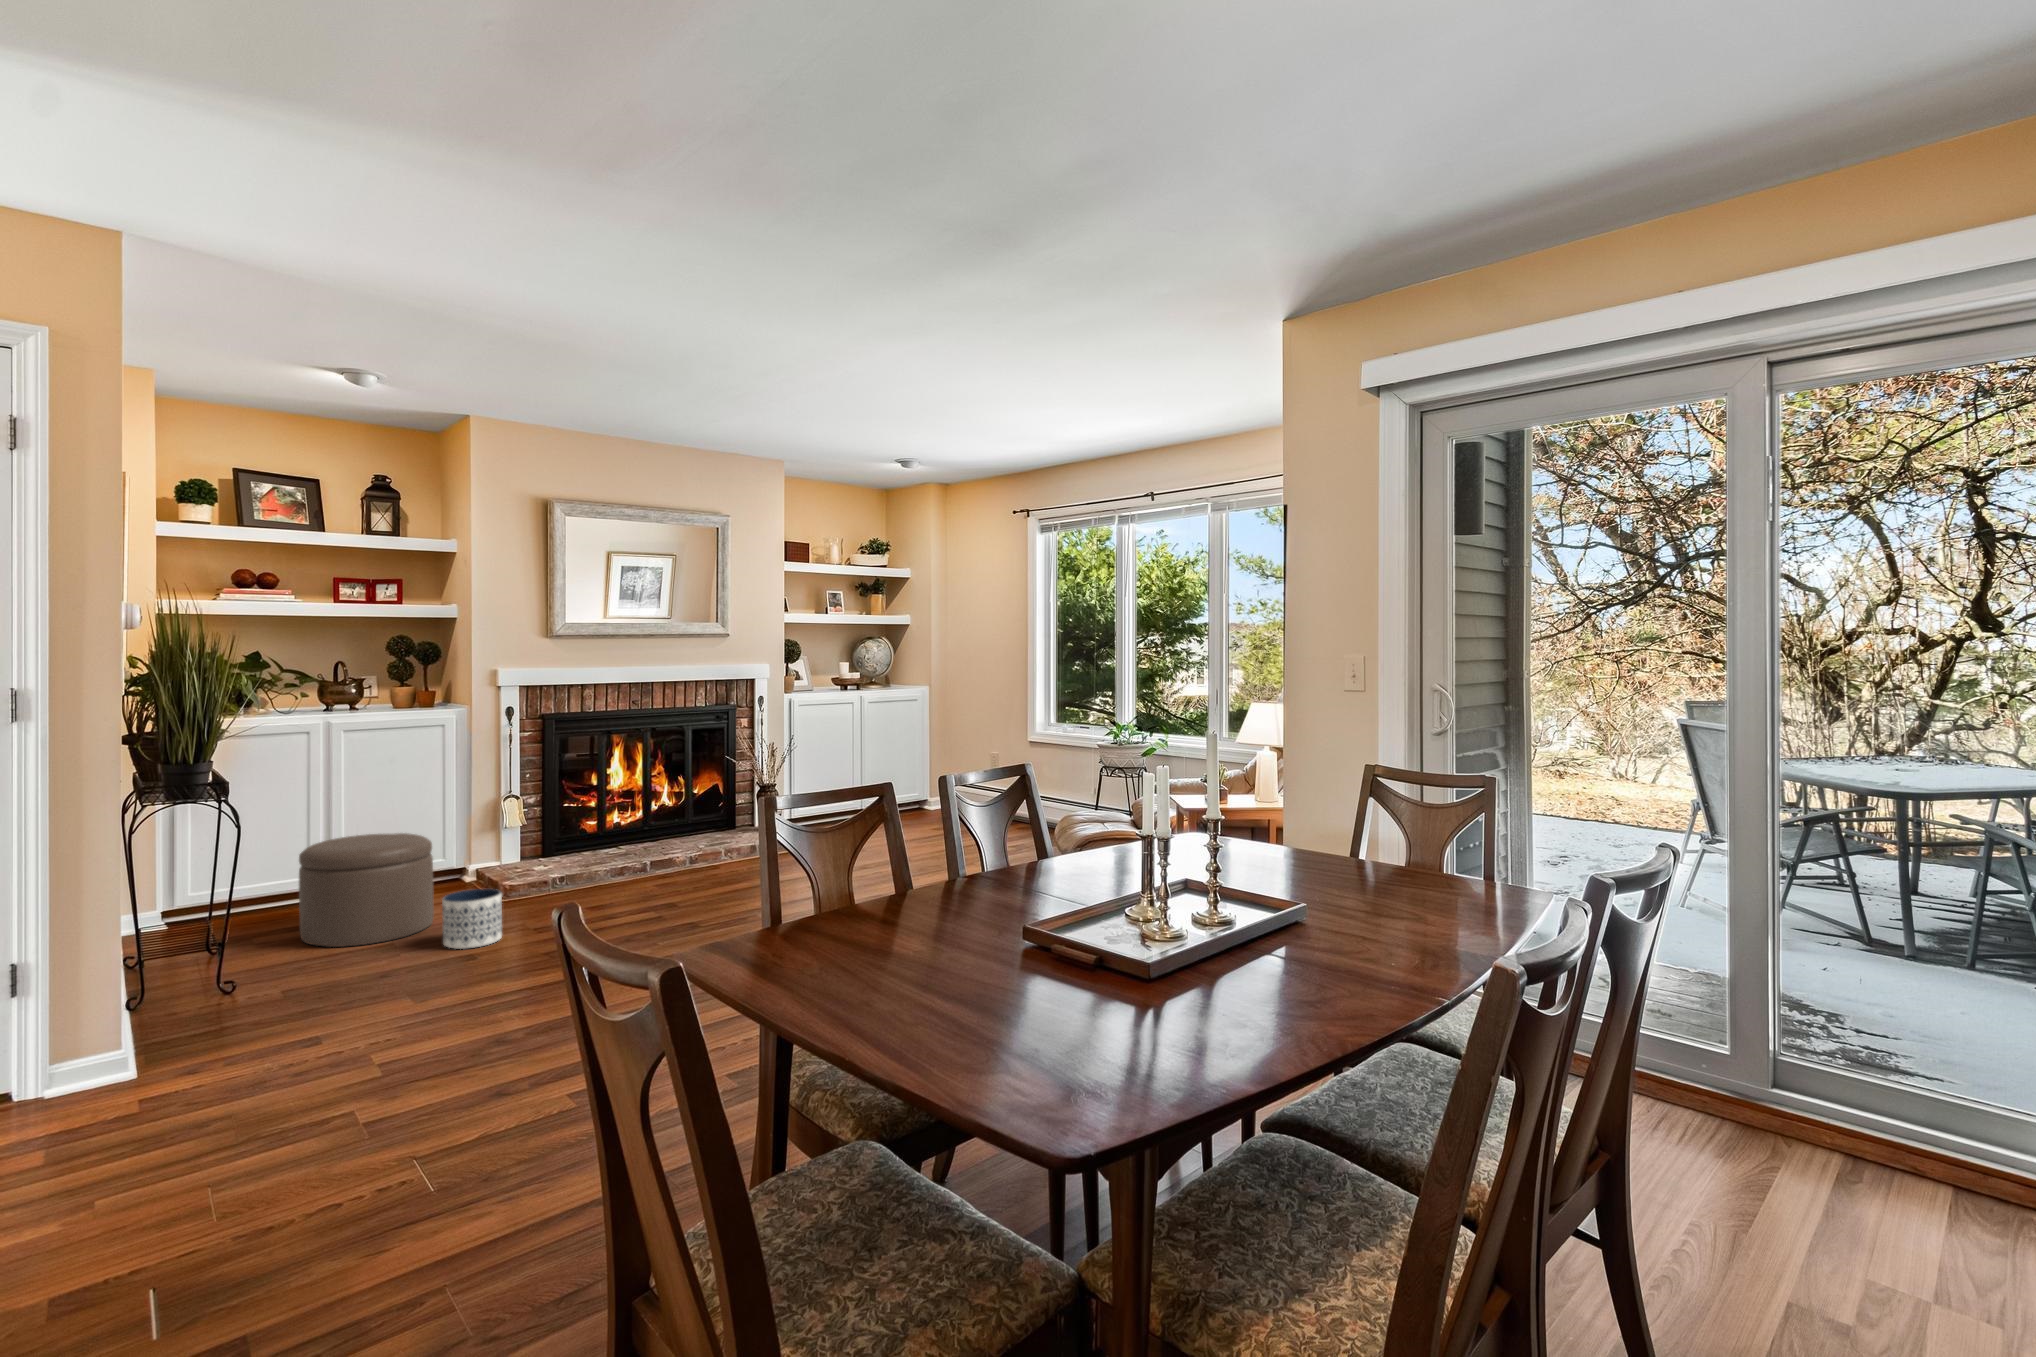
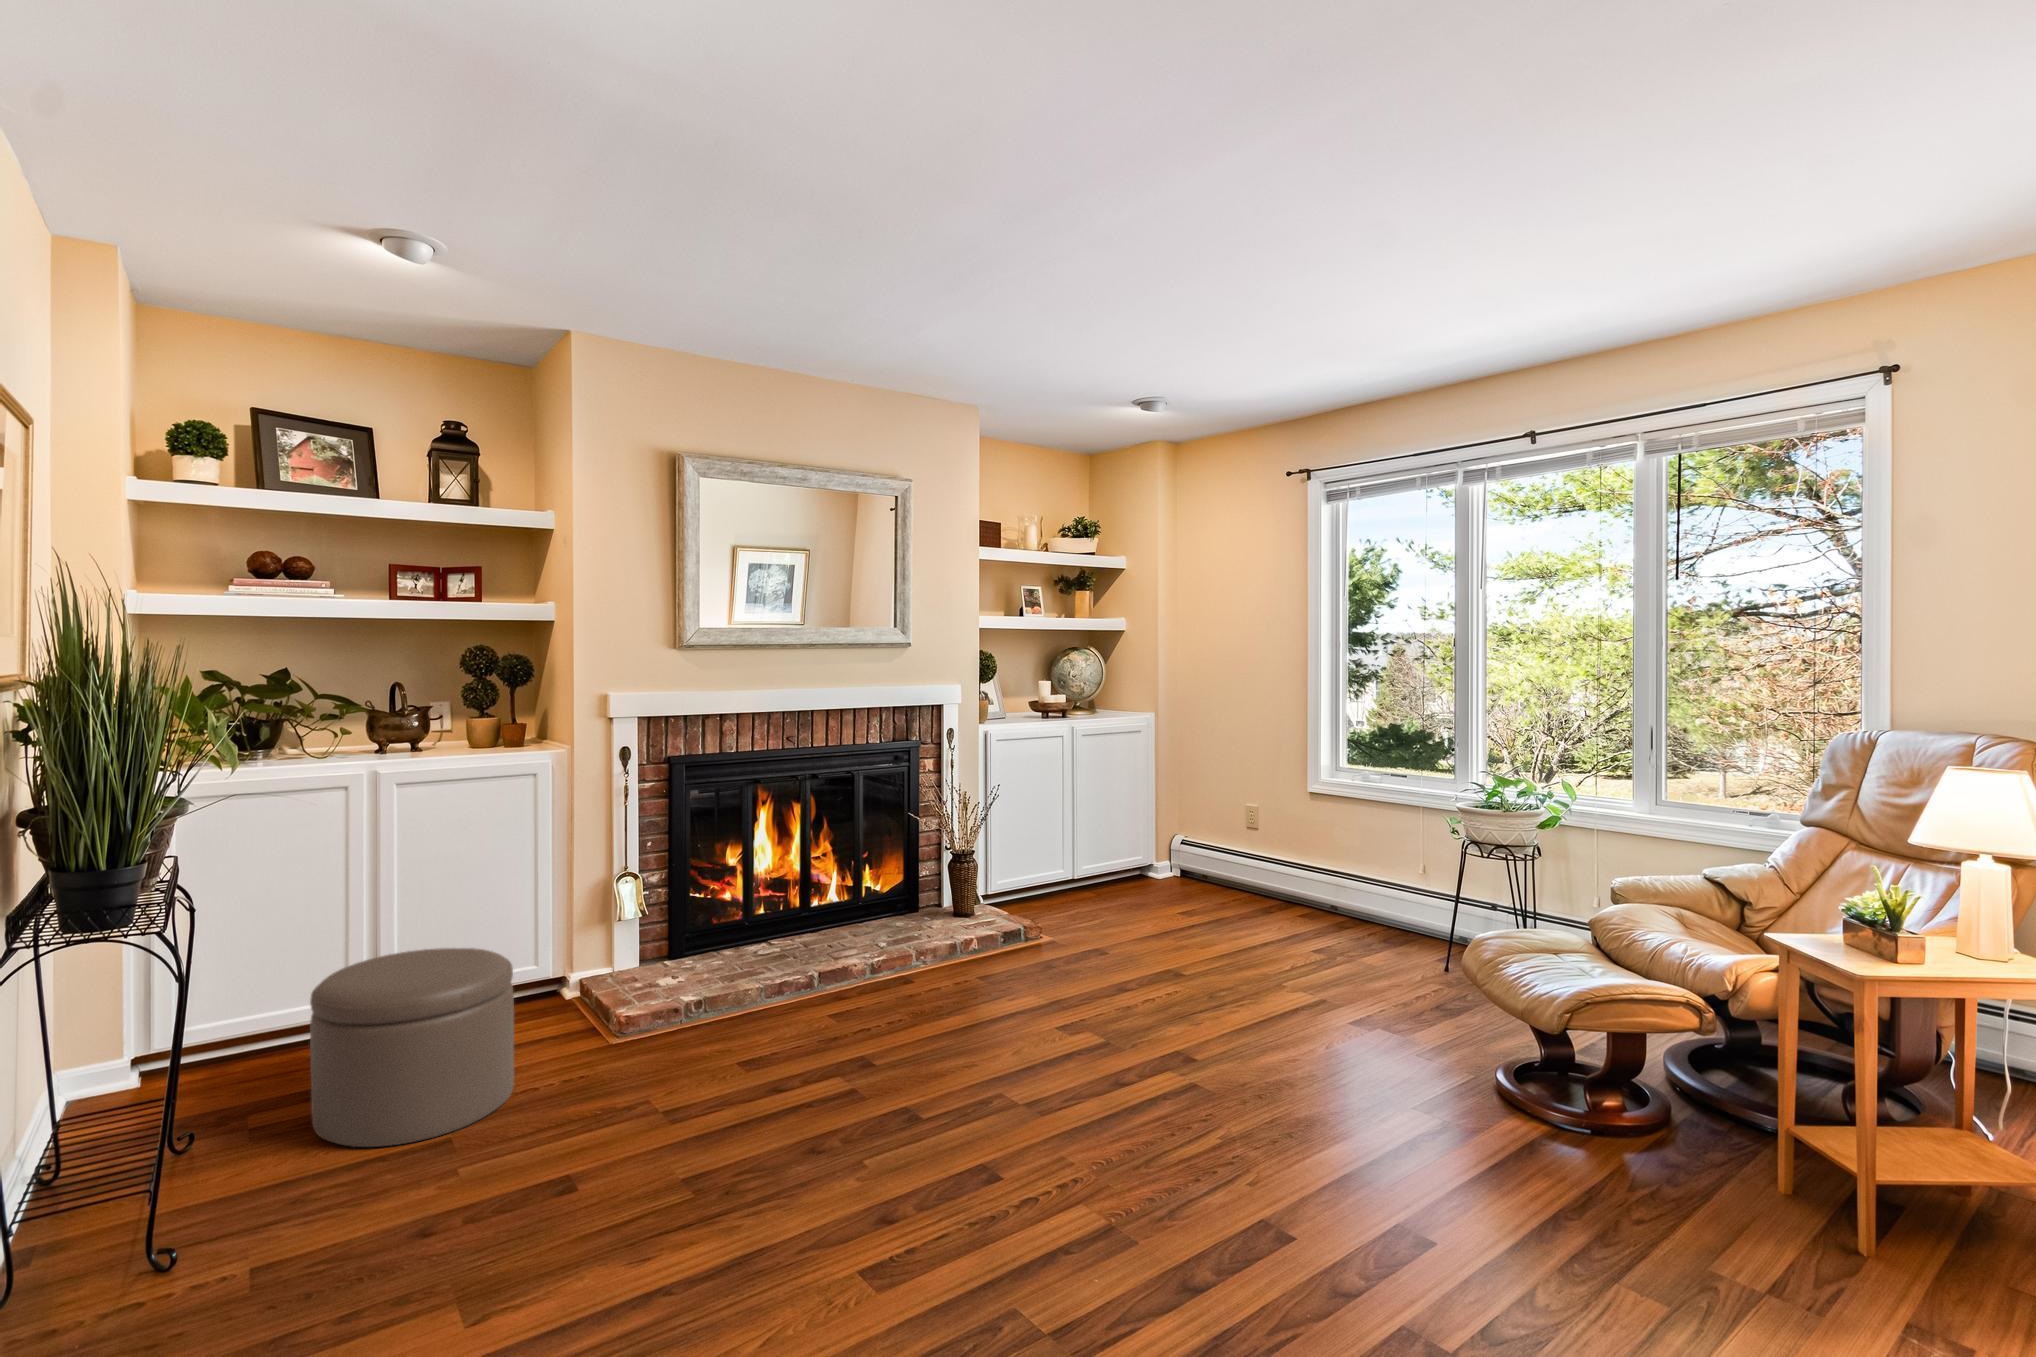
planter: present [442,889,502,949] -> none [524,1051,616,1162]

